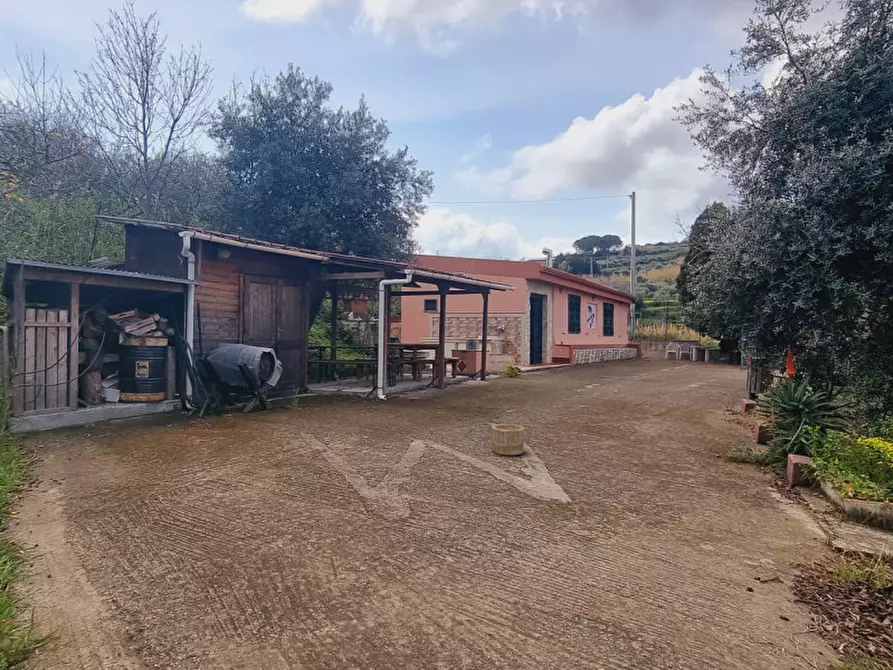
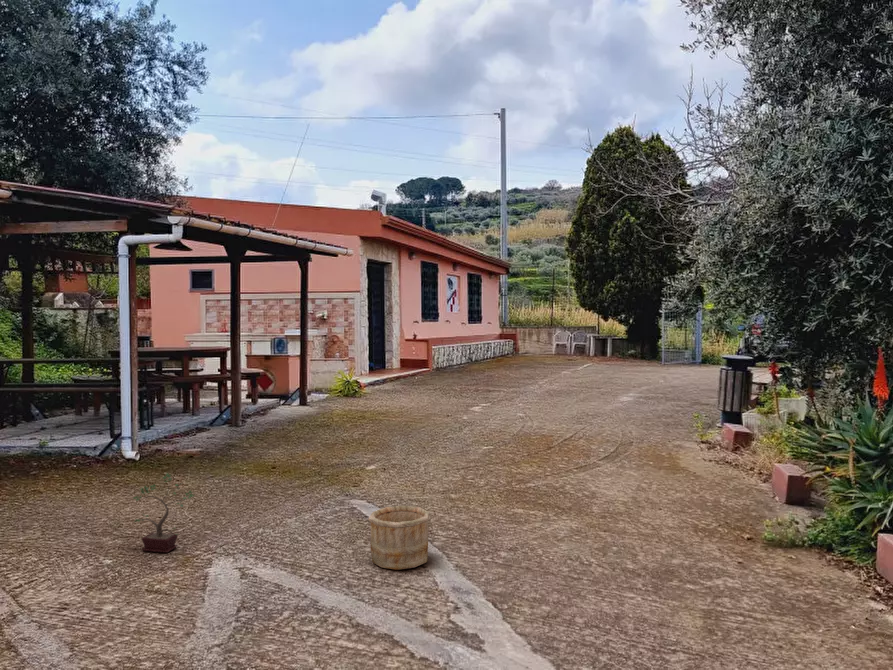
potted plant: none [379,398,408,437] -> present [133,473,194,553]

